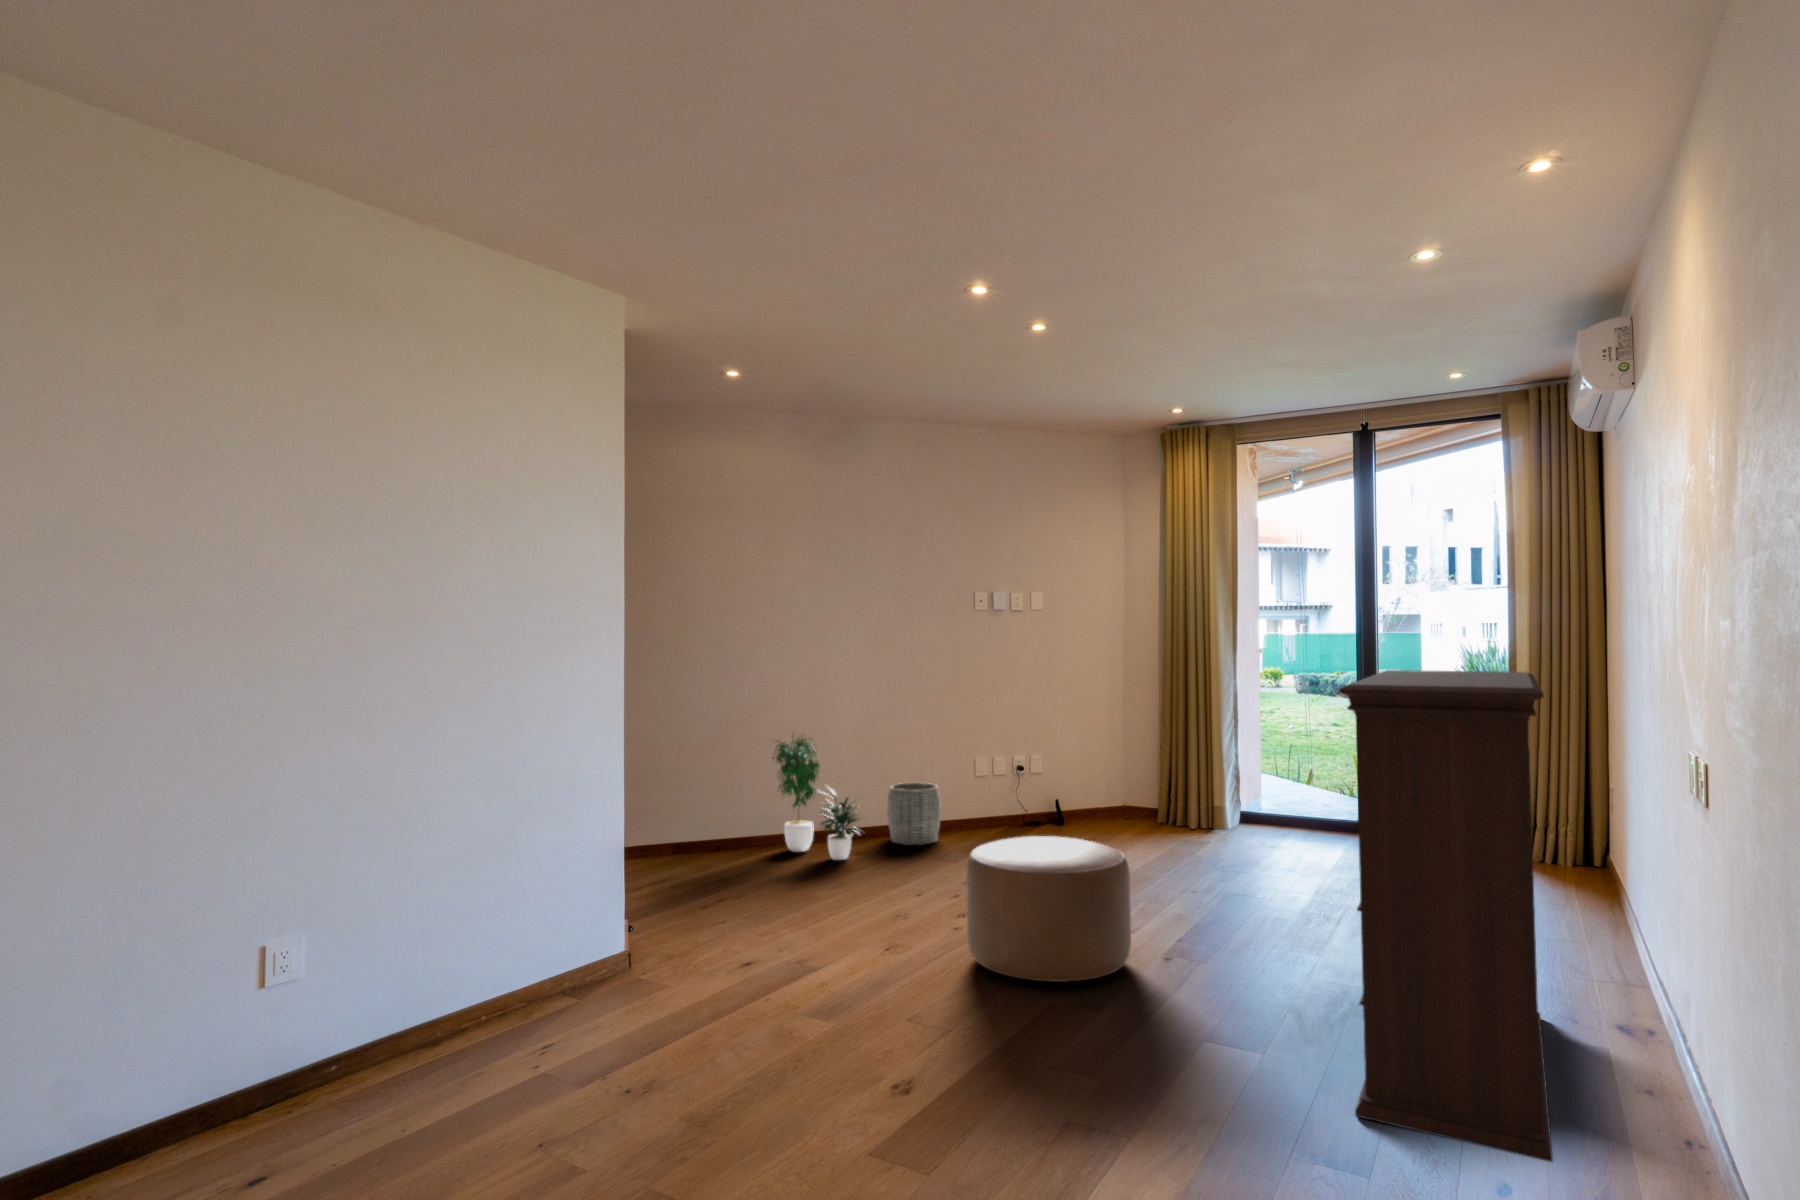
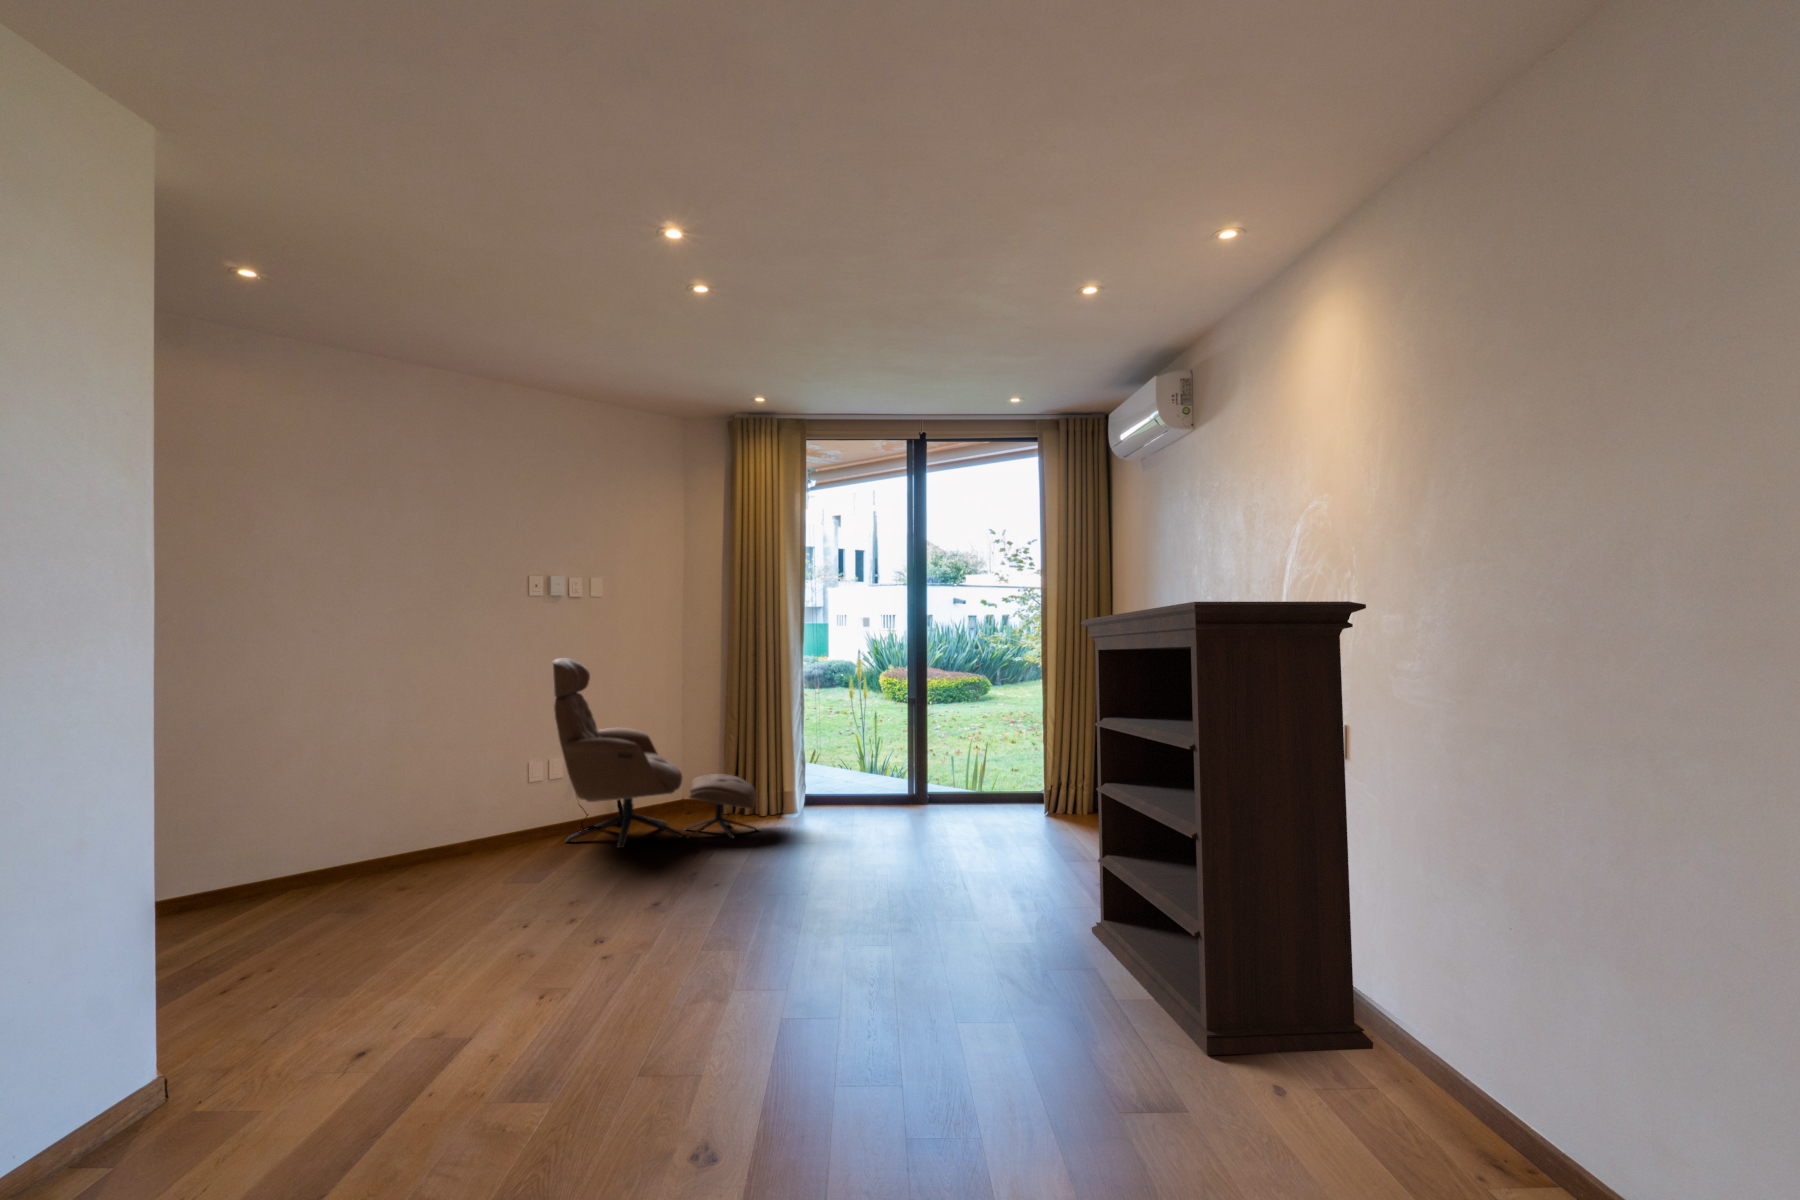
lounge chair: none [985,674,1173,847] -> present [552,658,757,848]
potted plant: present [772,735,862,860] -> none [246,726,408,902]
woven basket: present [887,783,941,845] -> none [419,792,495,871]
ottoman: present [966,836,1131,982] -> none [658,820,857,997]

